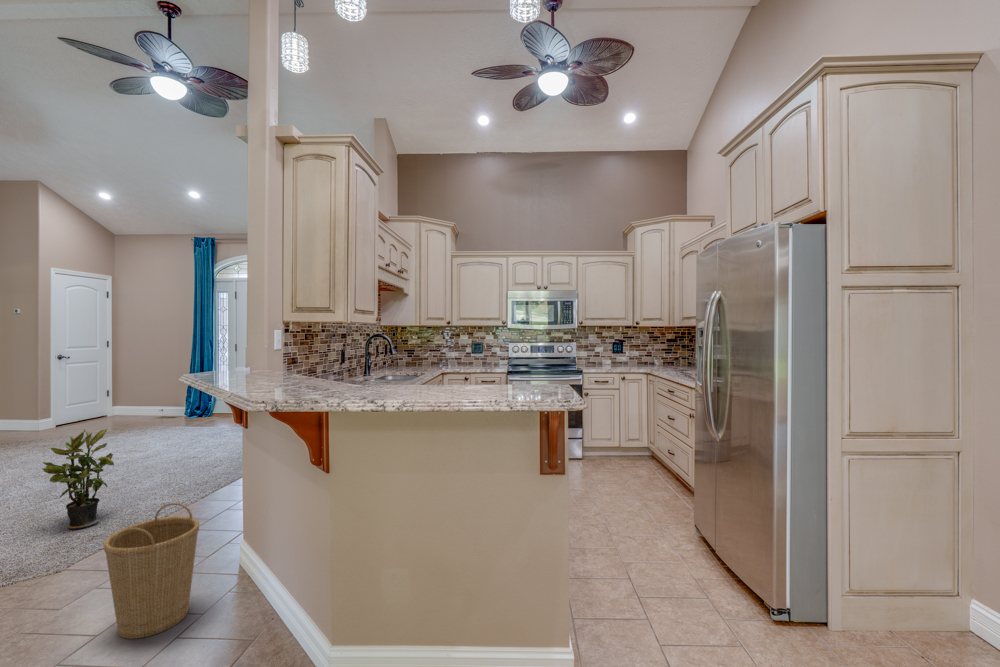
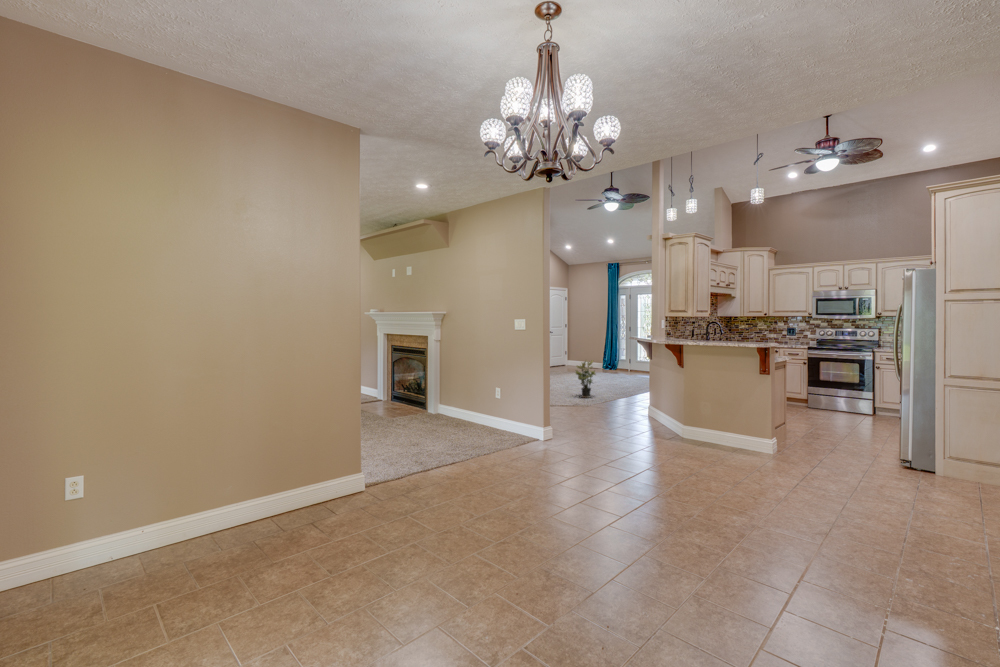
basket: present [104,503,199,639] -> none [611,381,637,420]

